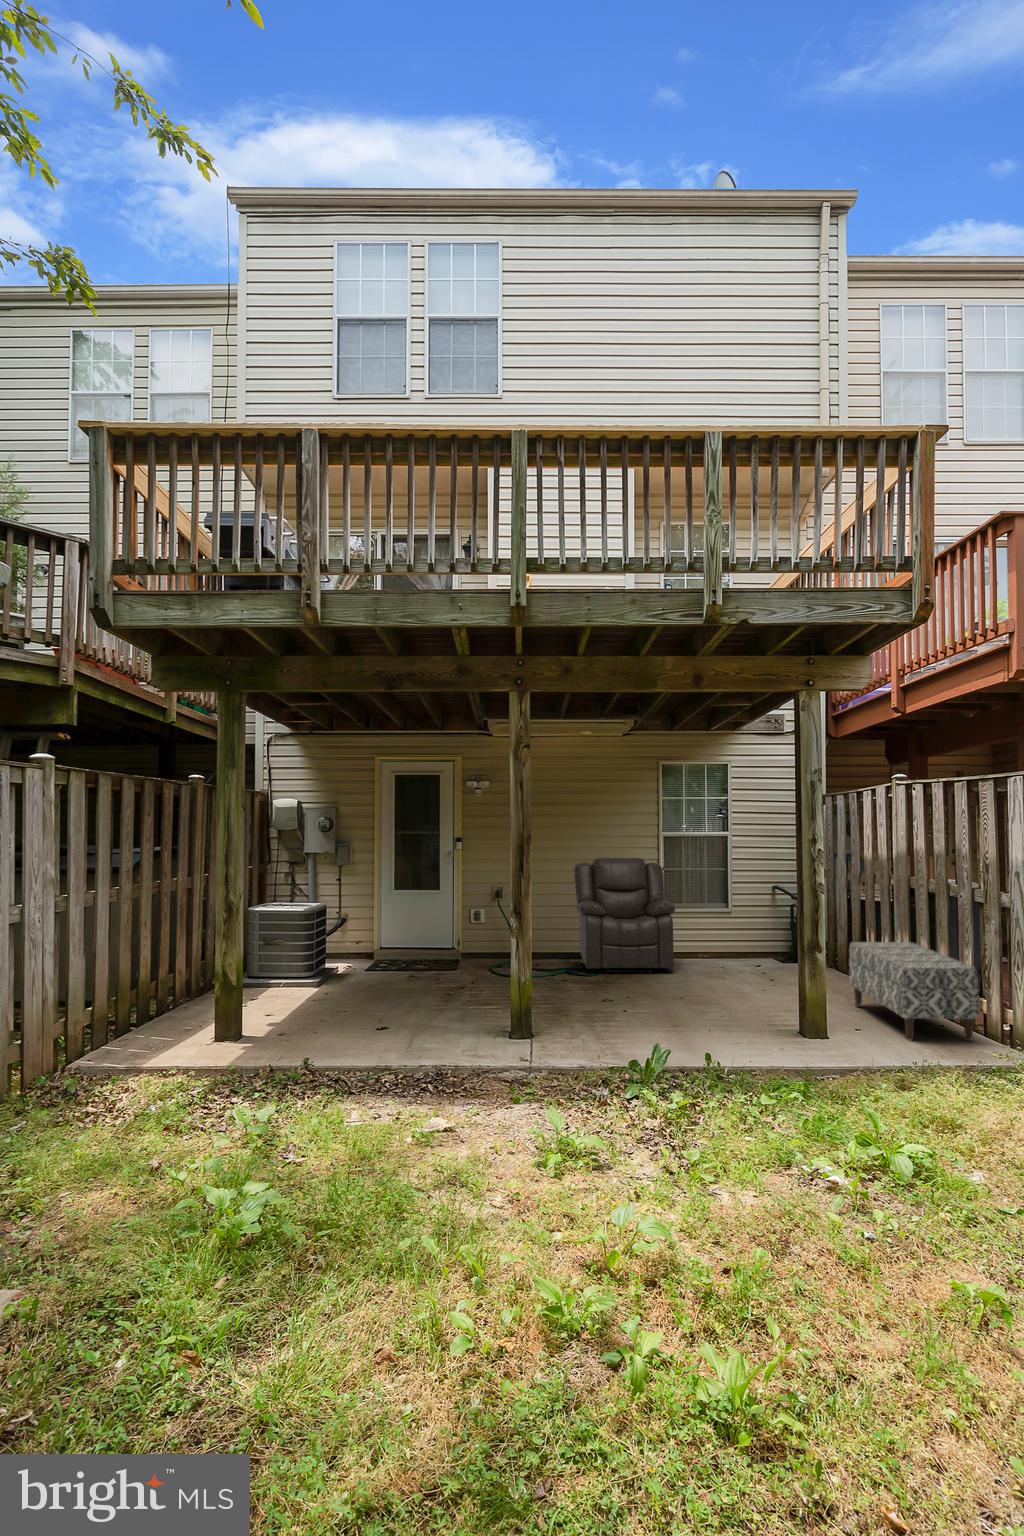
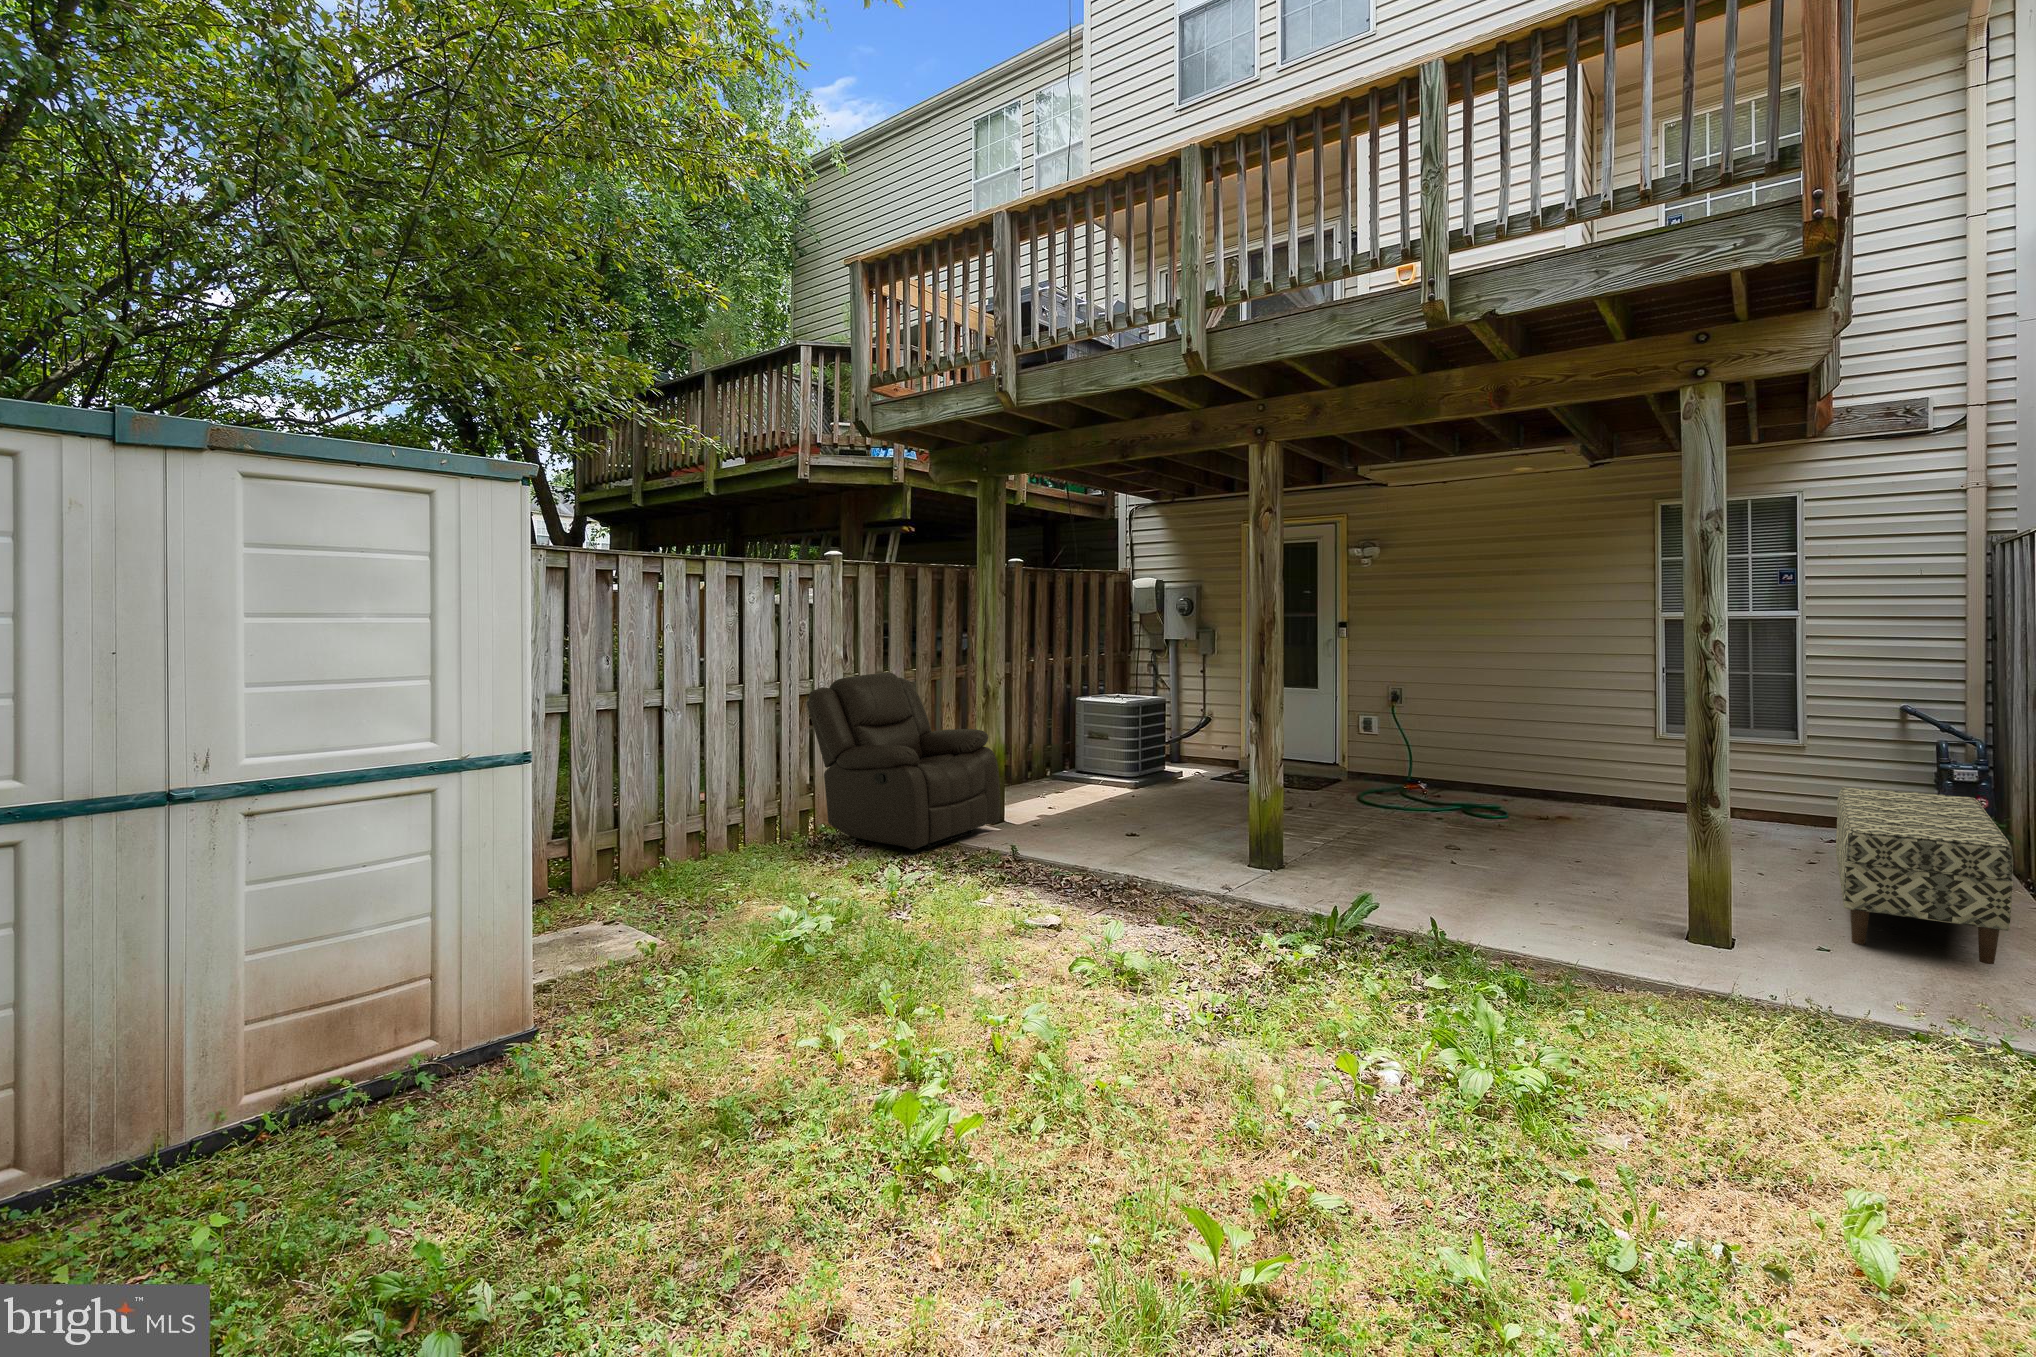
chair: present [574,858,675,973] -> present [807,672,1000,849]

